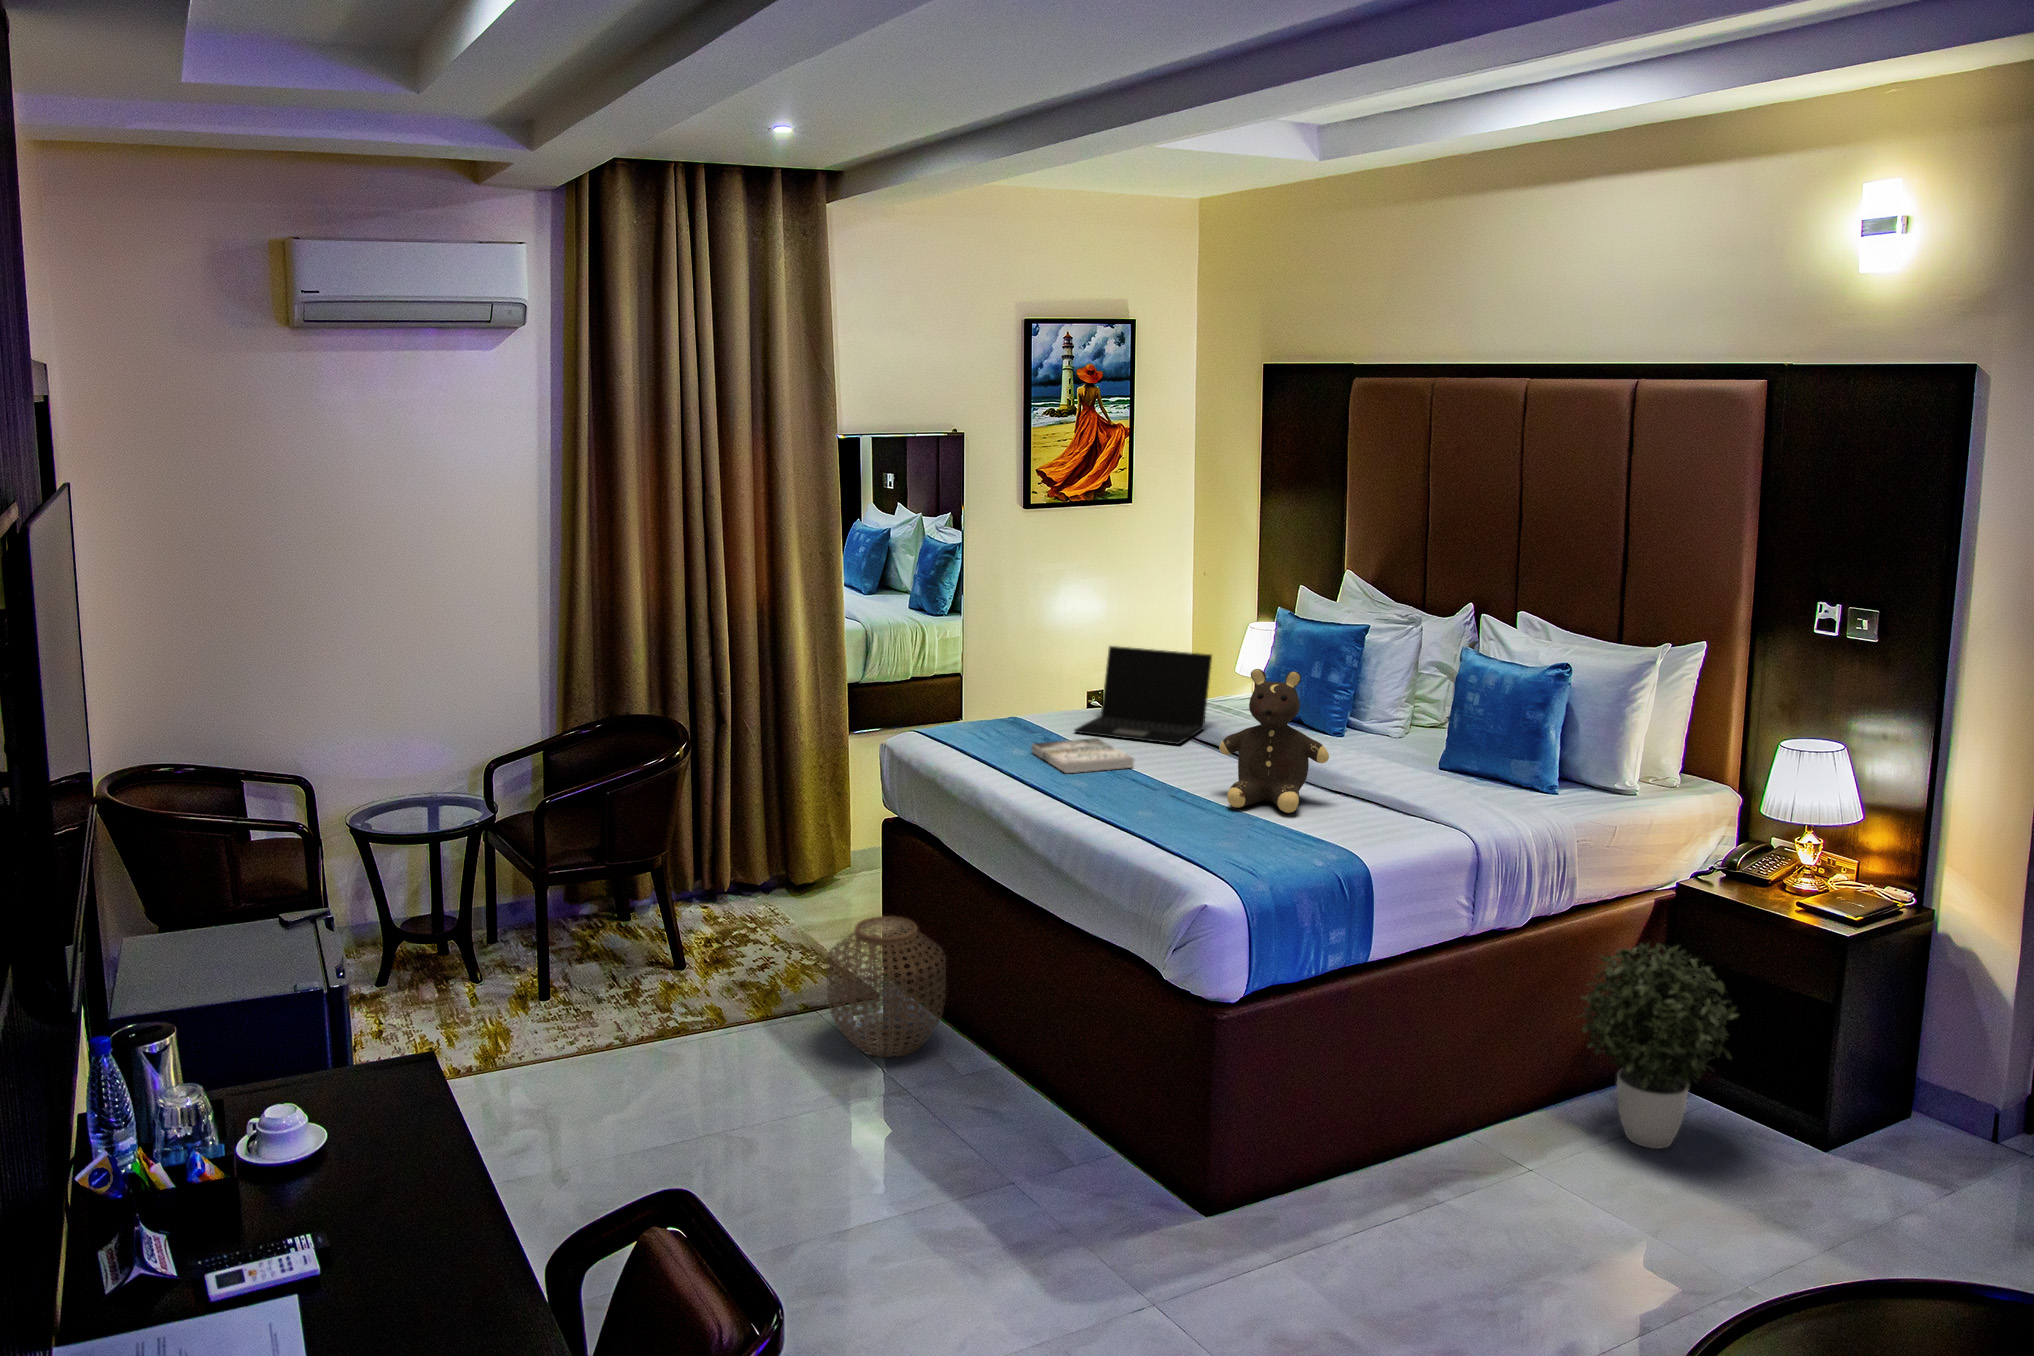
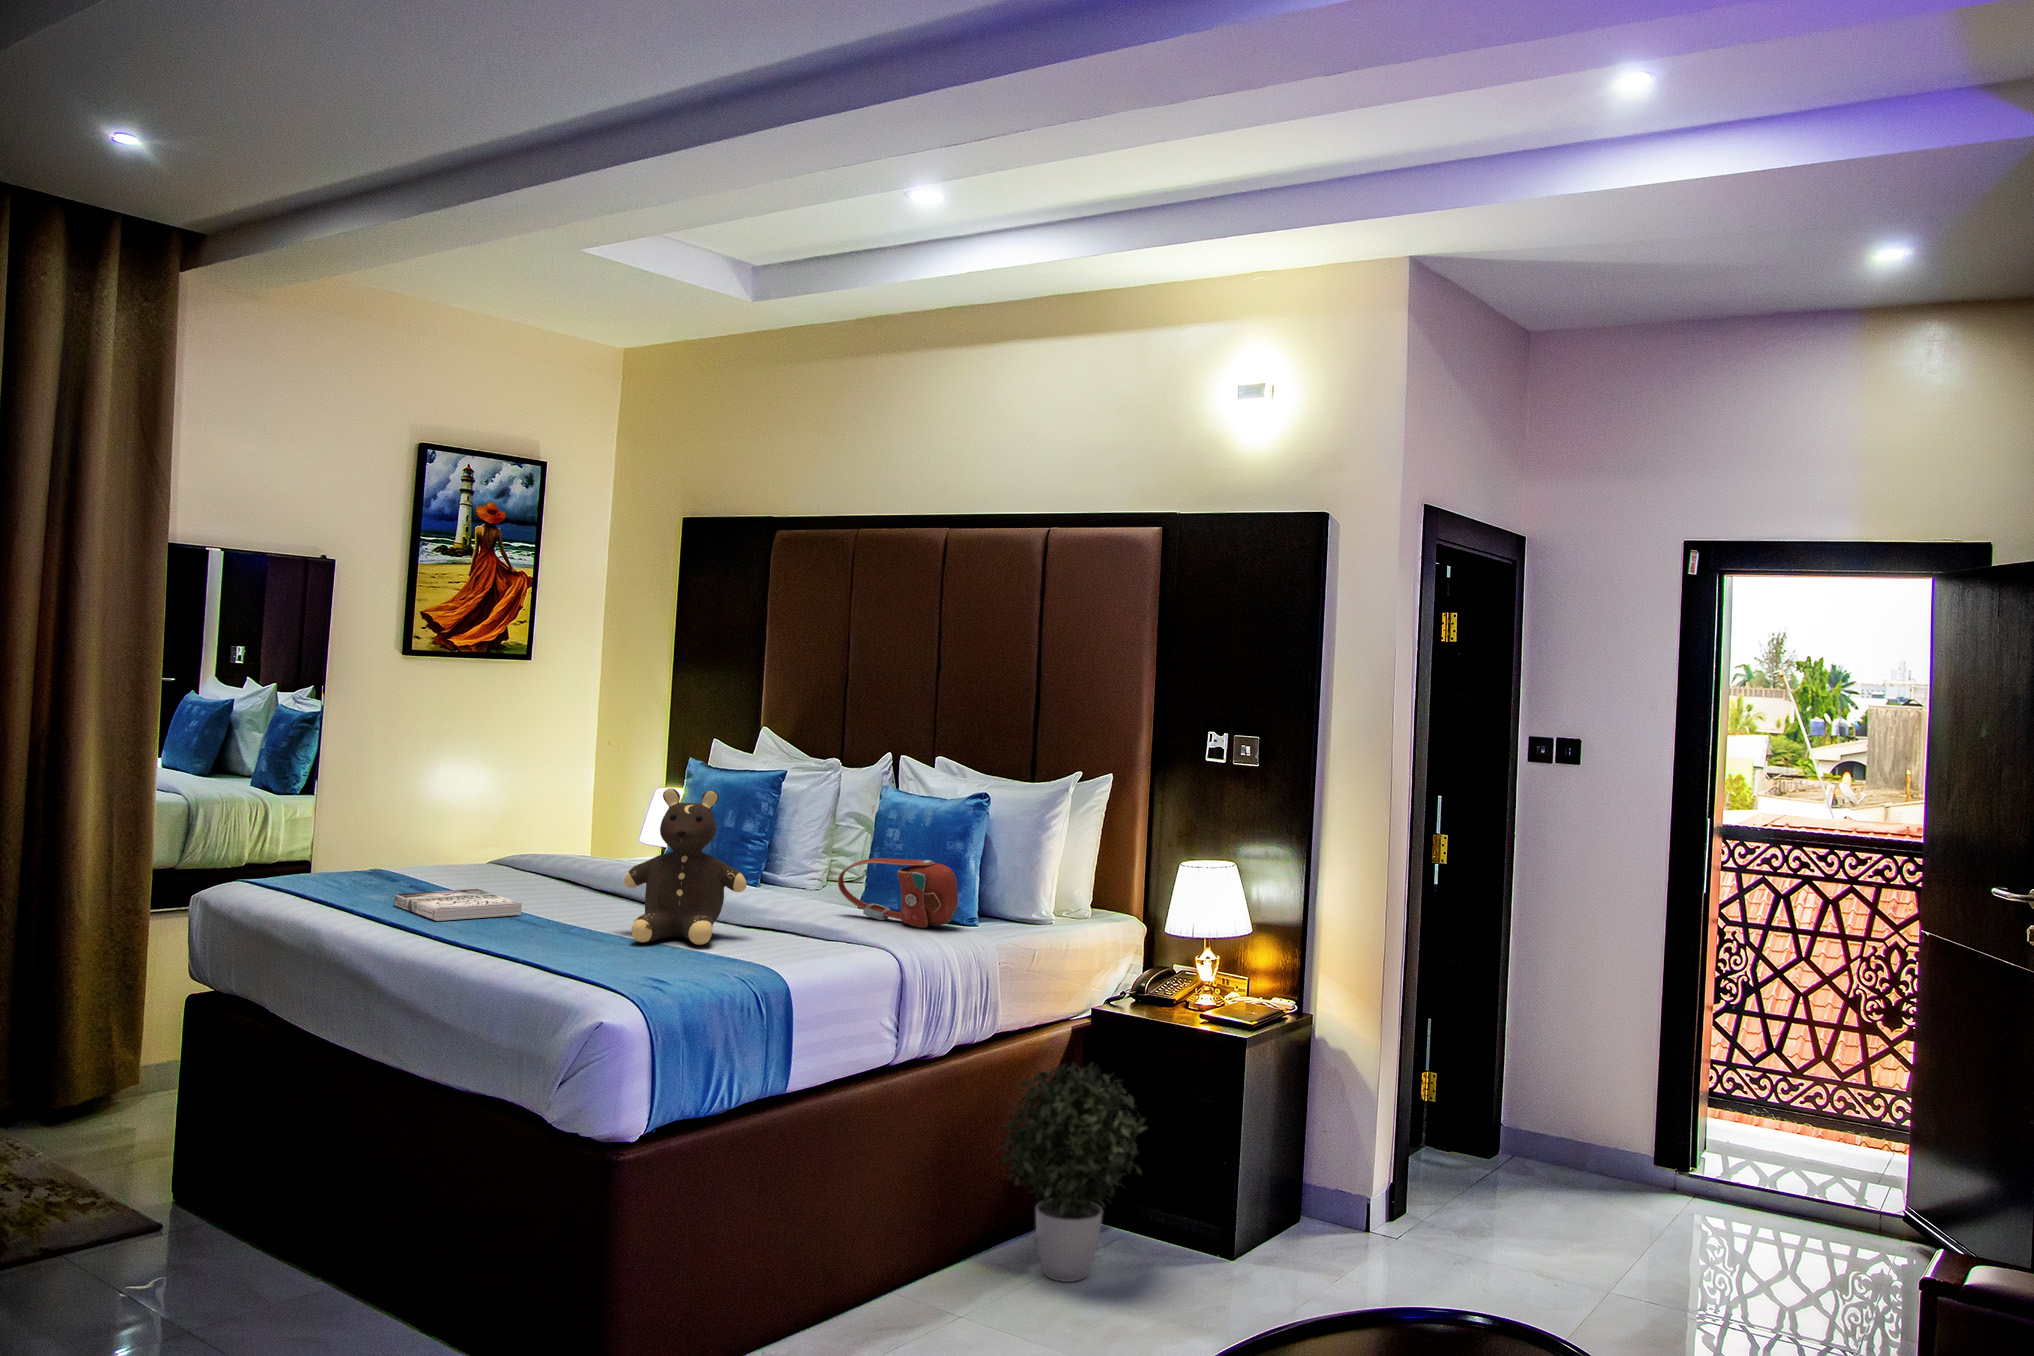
laptop: present [1074,646,1212,744] -> none [449,793,619,897]
handbag: none [1416,726,1536,796] -> present [838,858,958,928]
woven basket: present [827,916,946,1057] -> none [82,1113,260,1299]

